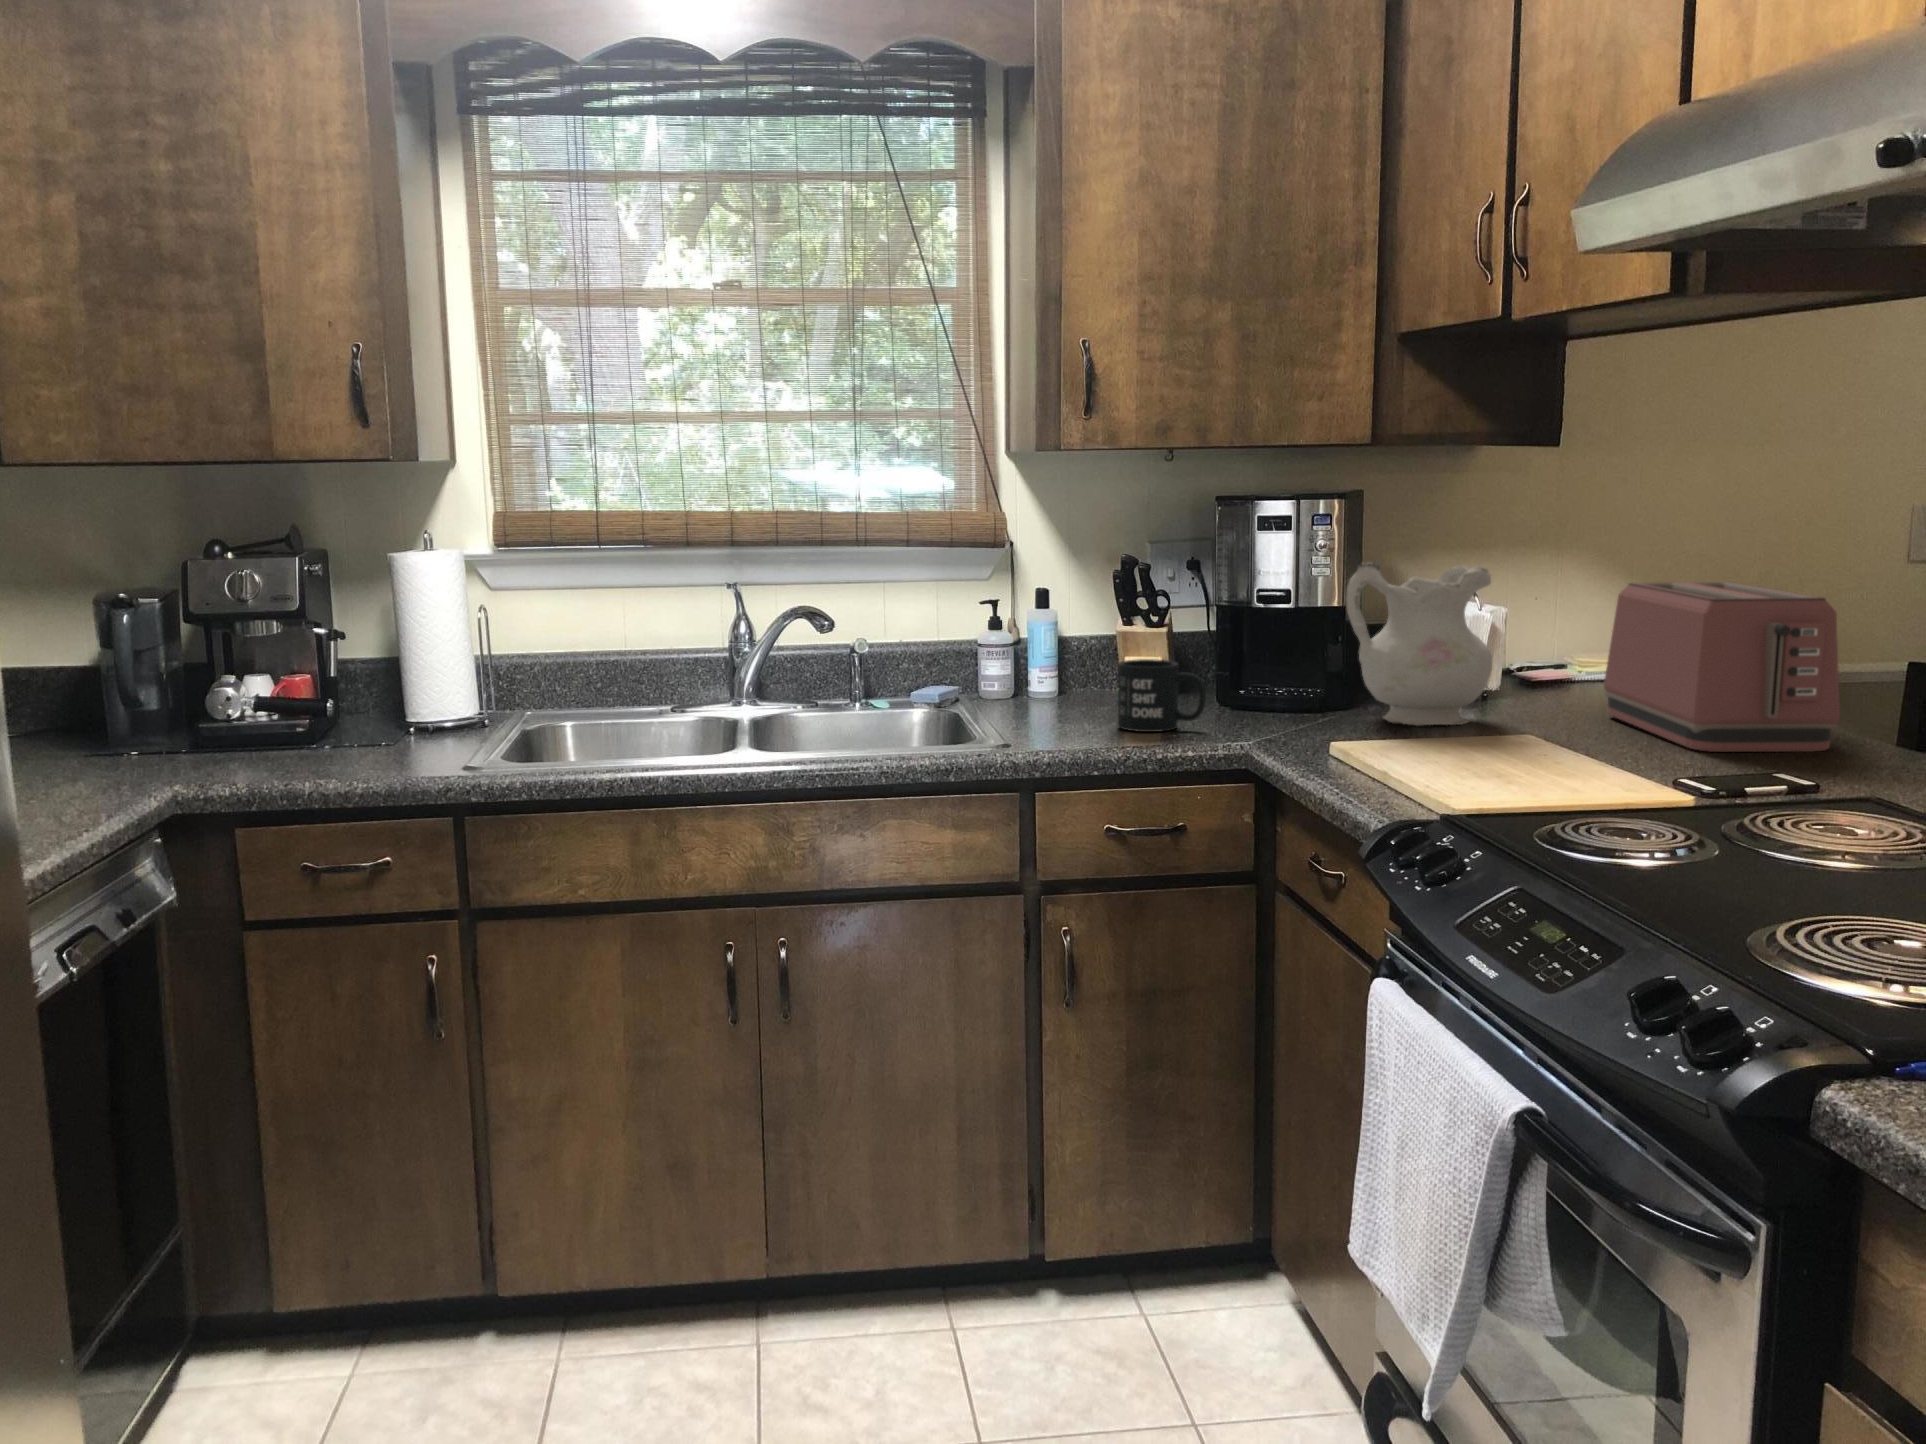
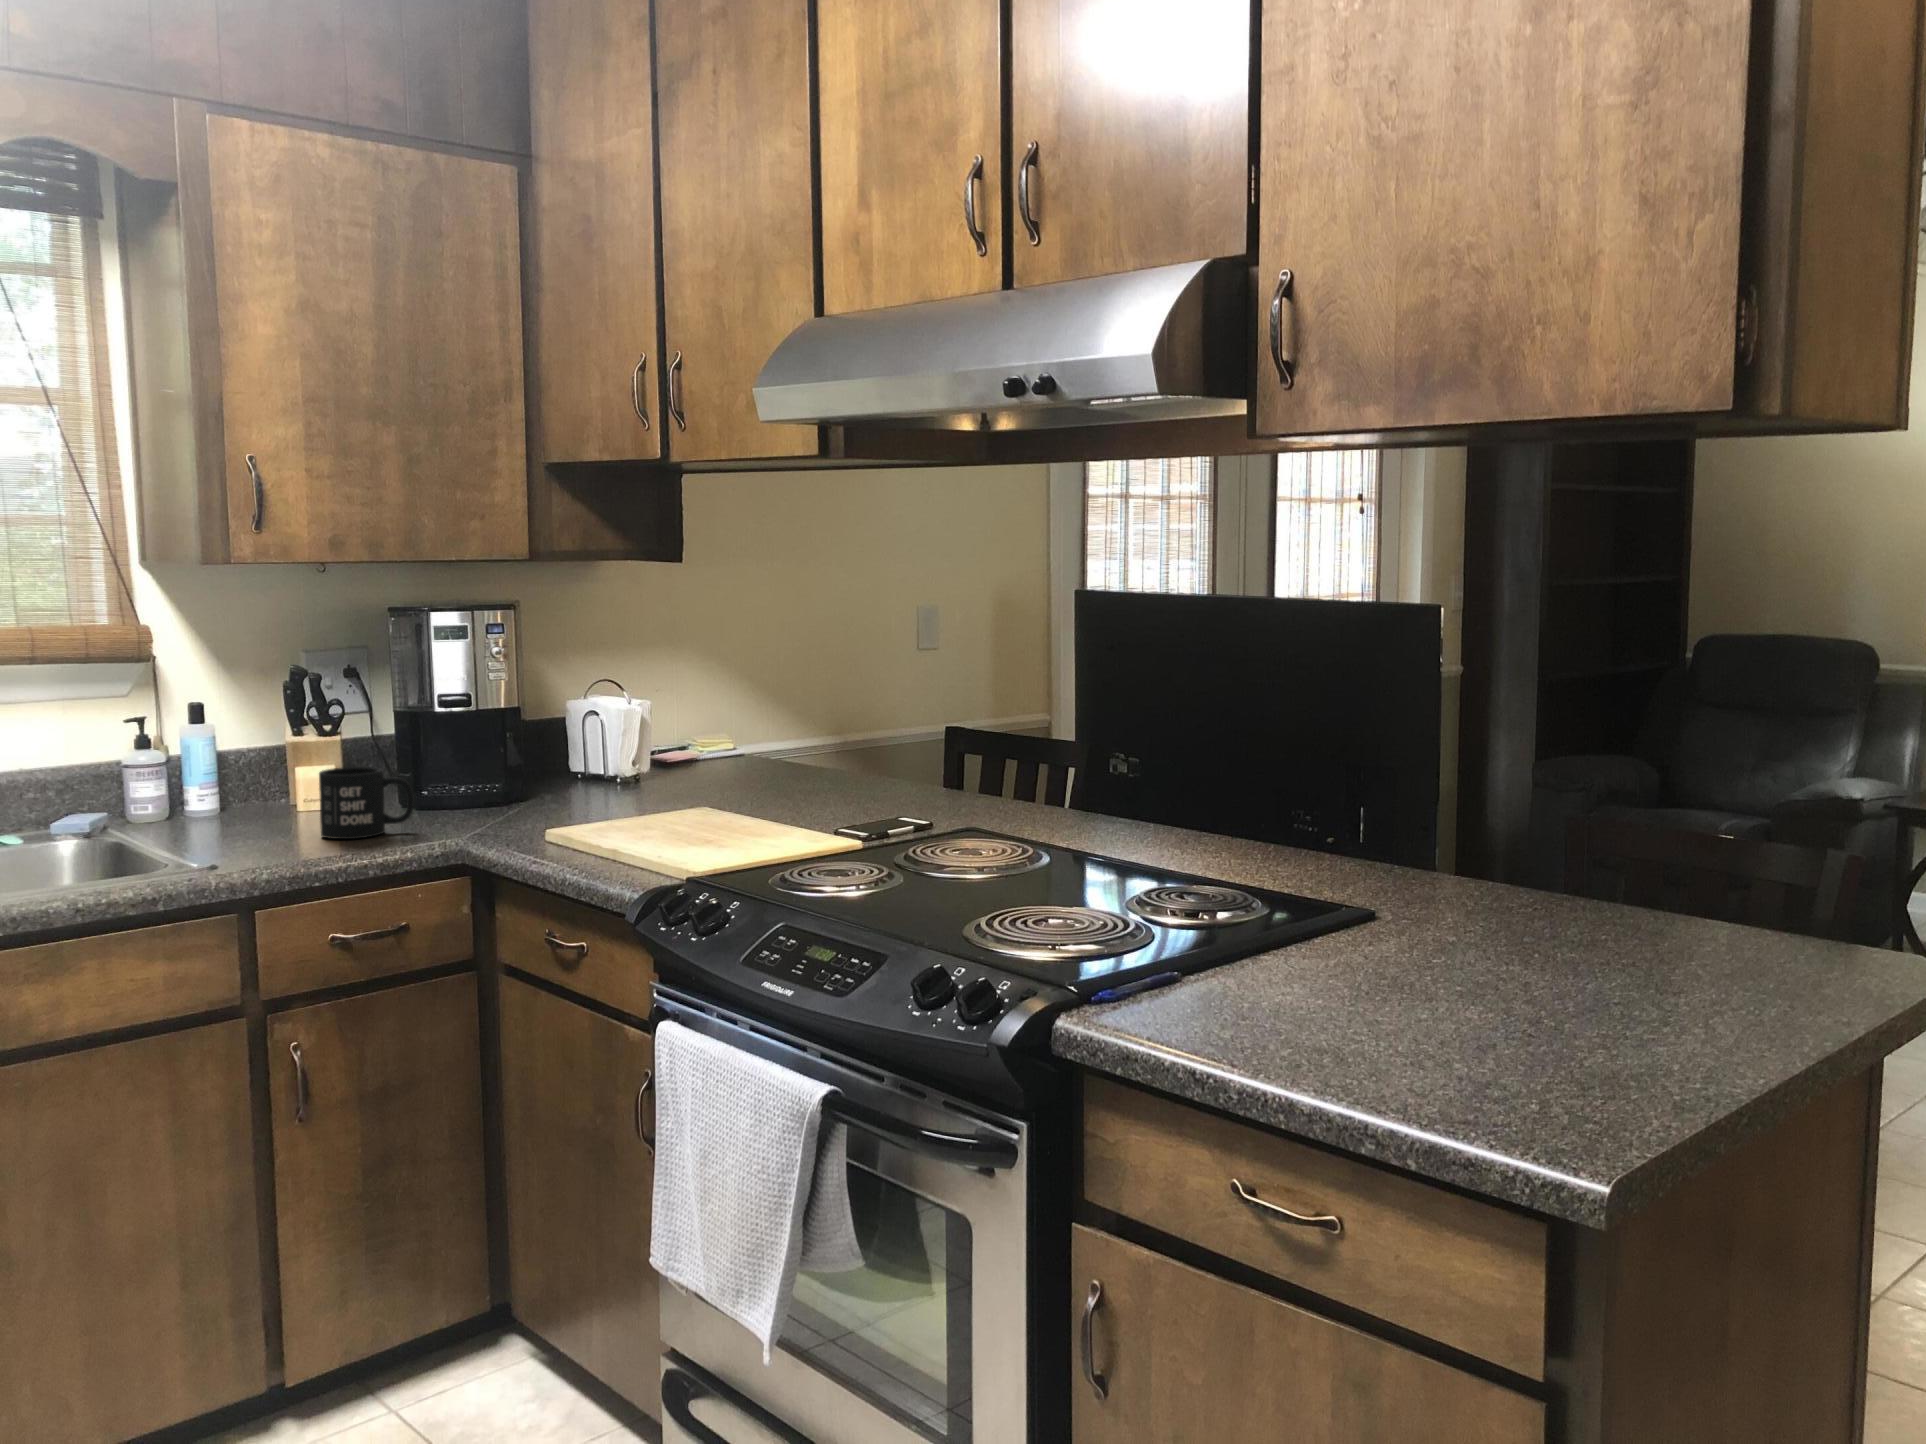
ceramic pitcher: present [1346,562,1492,726] -> none [535,666,660,808]
toaster: present [1604,582,1840,752] -> none [741,675,915,806]

